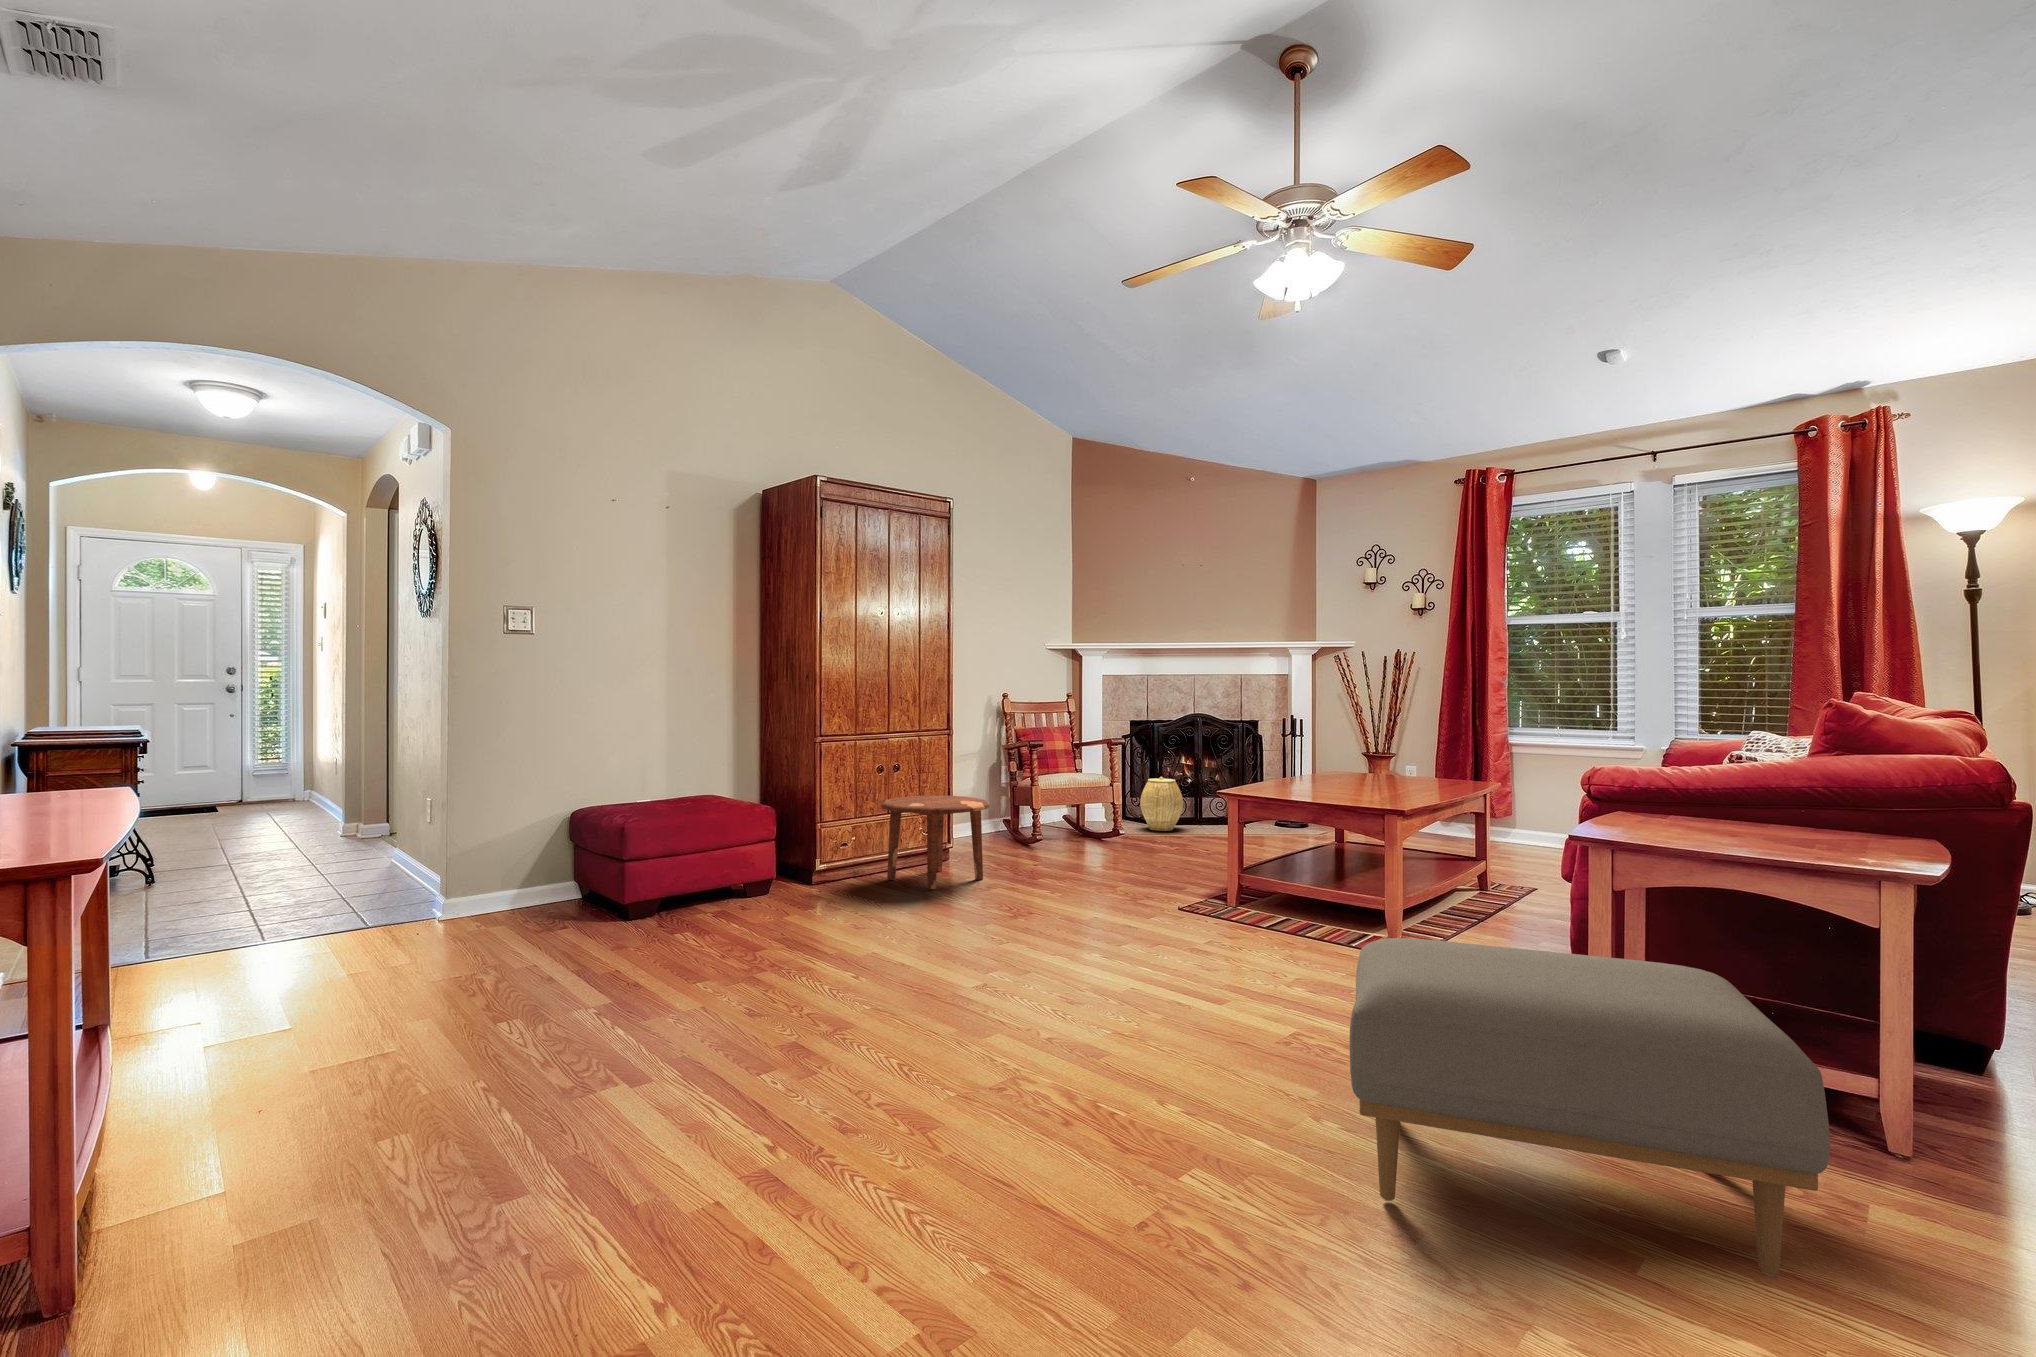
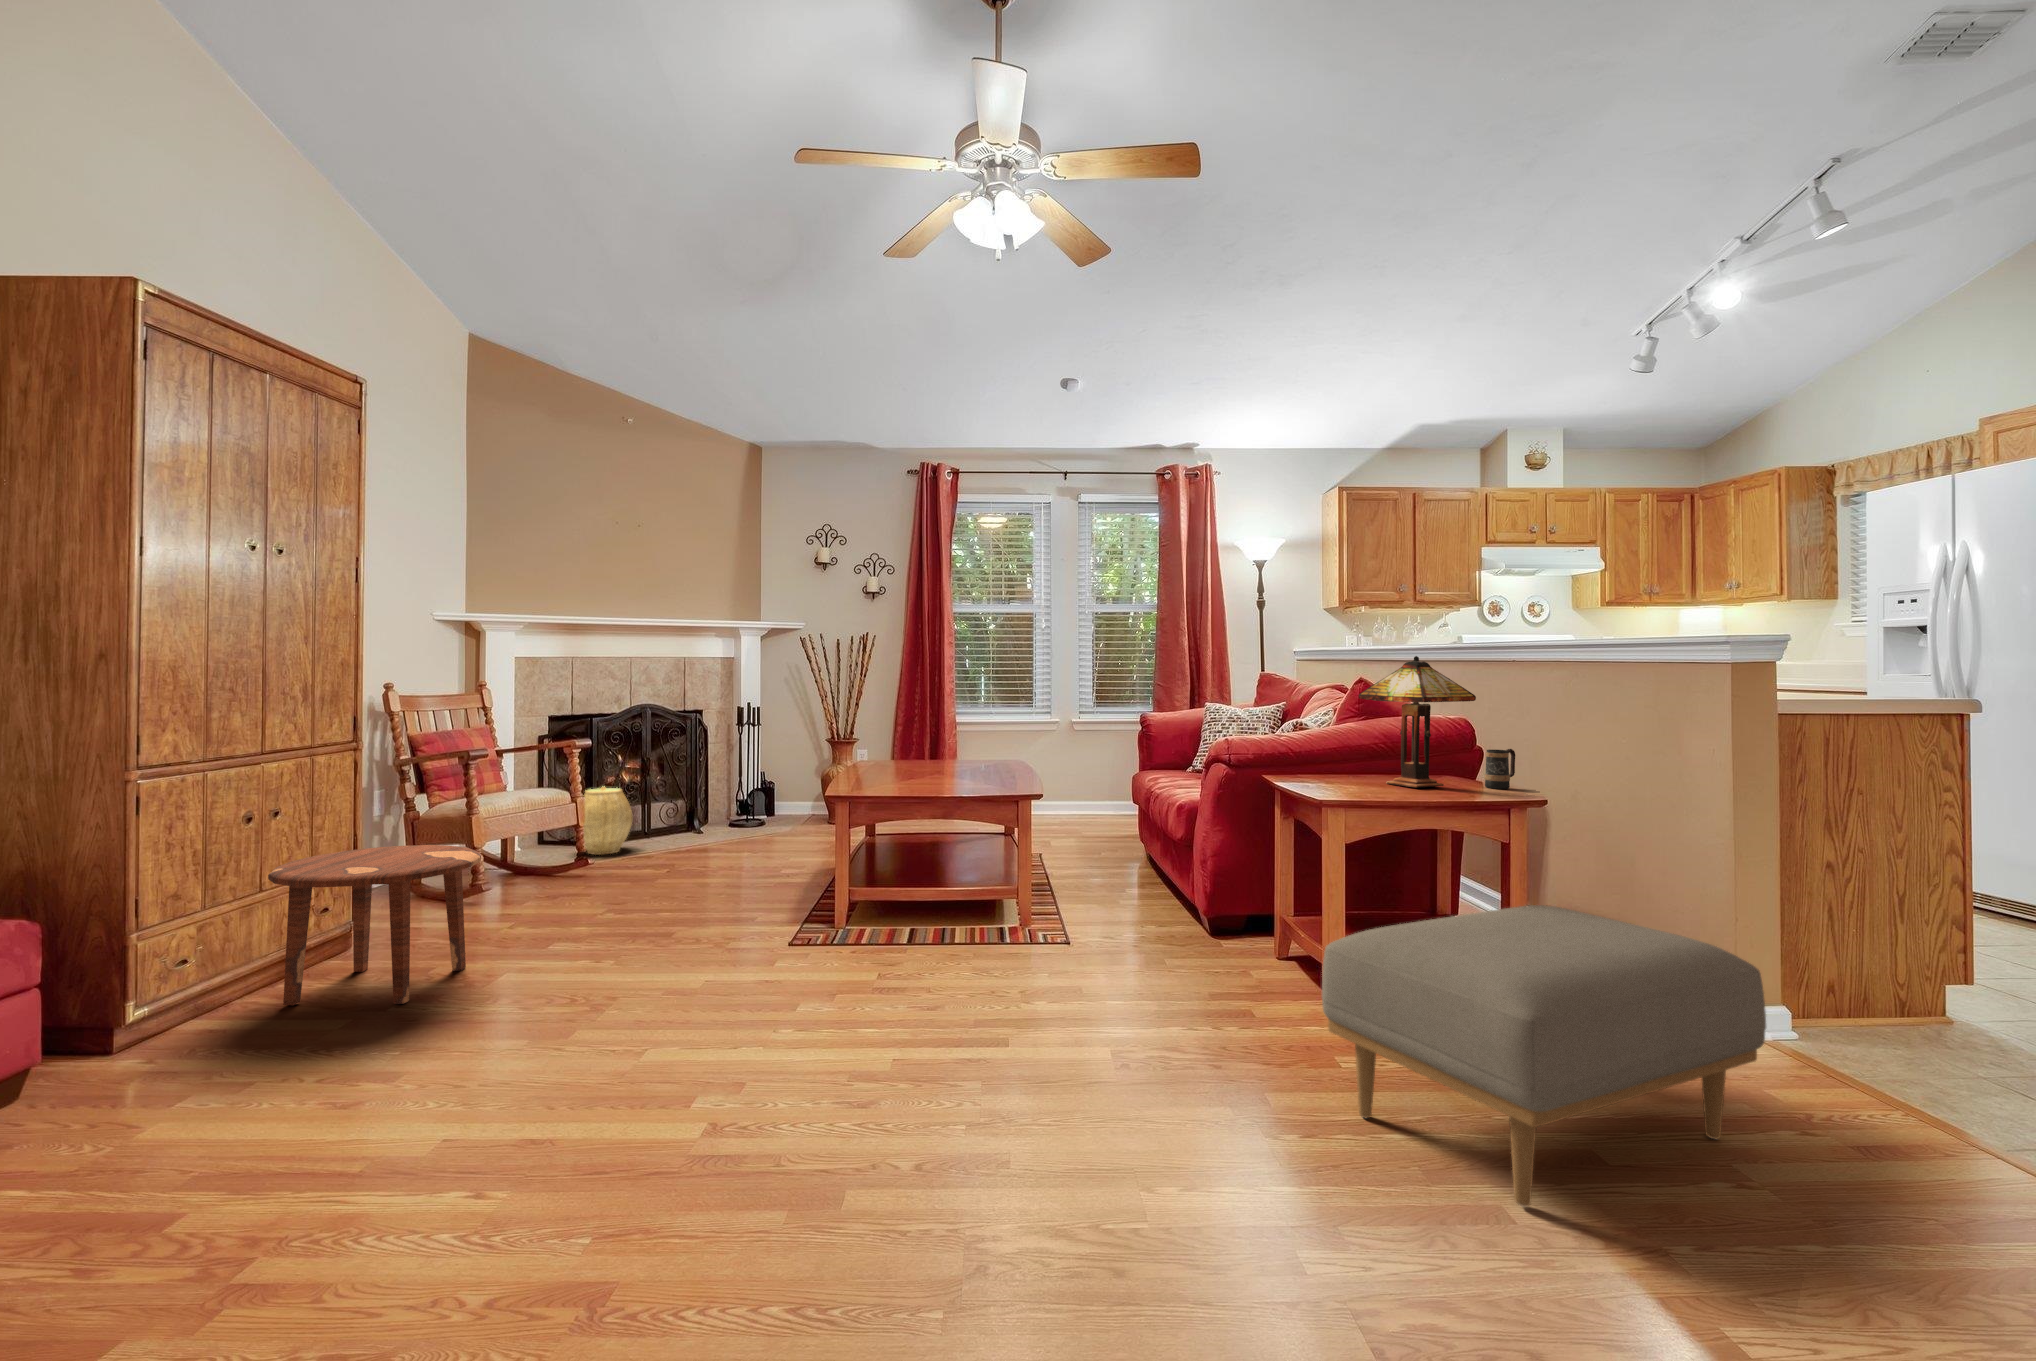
table lamp: none [1641,669,1790,830] -> present [1359,656,1476,788]
mug: none [1827,791,1884,843] -> present [1485,749,1515,789]

